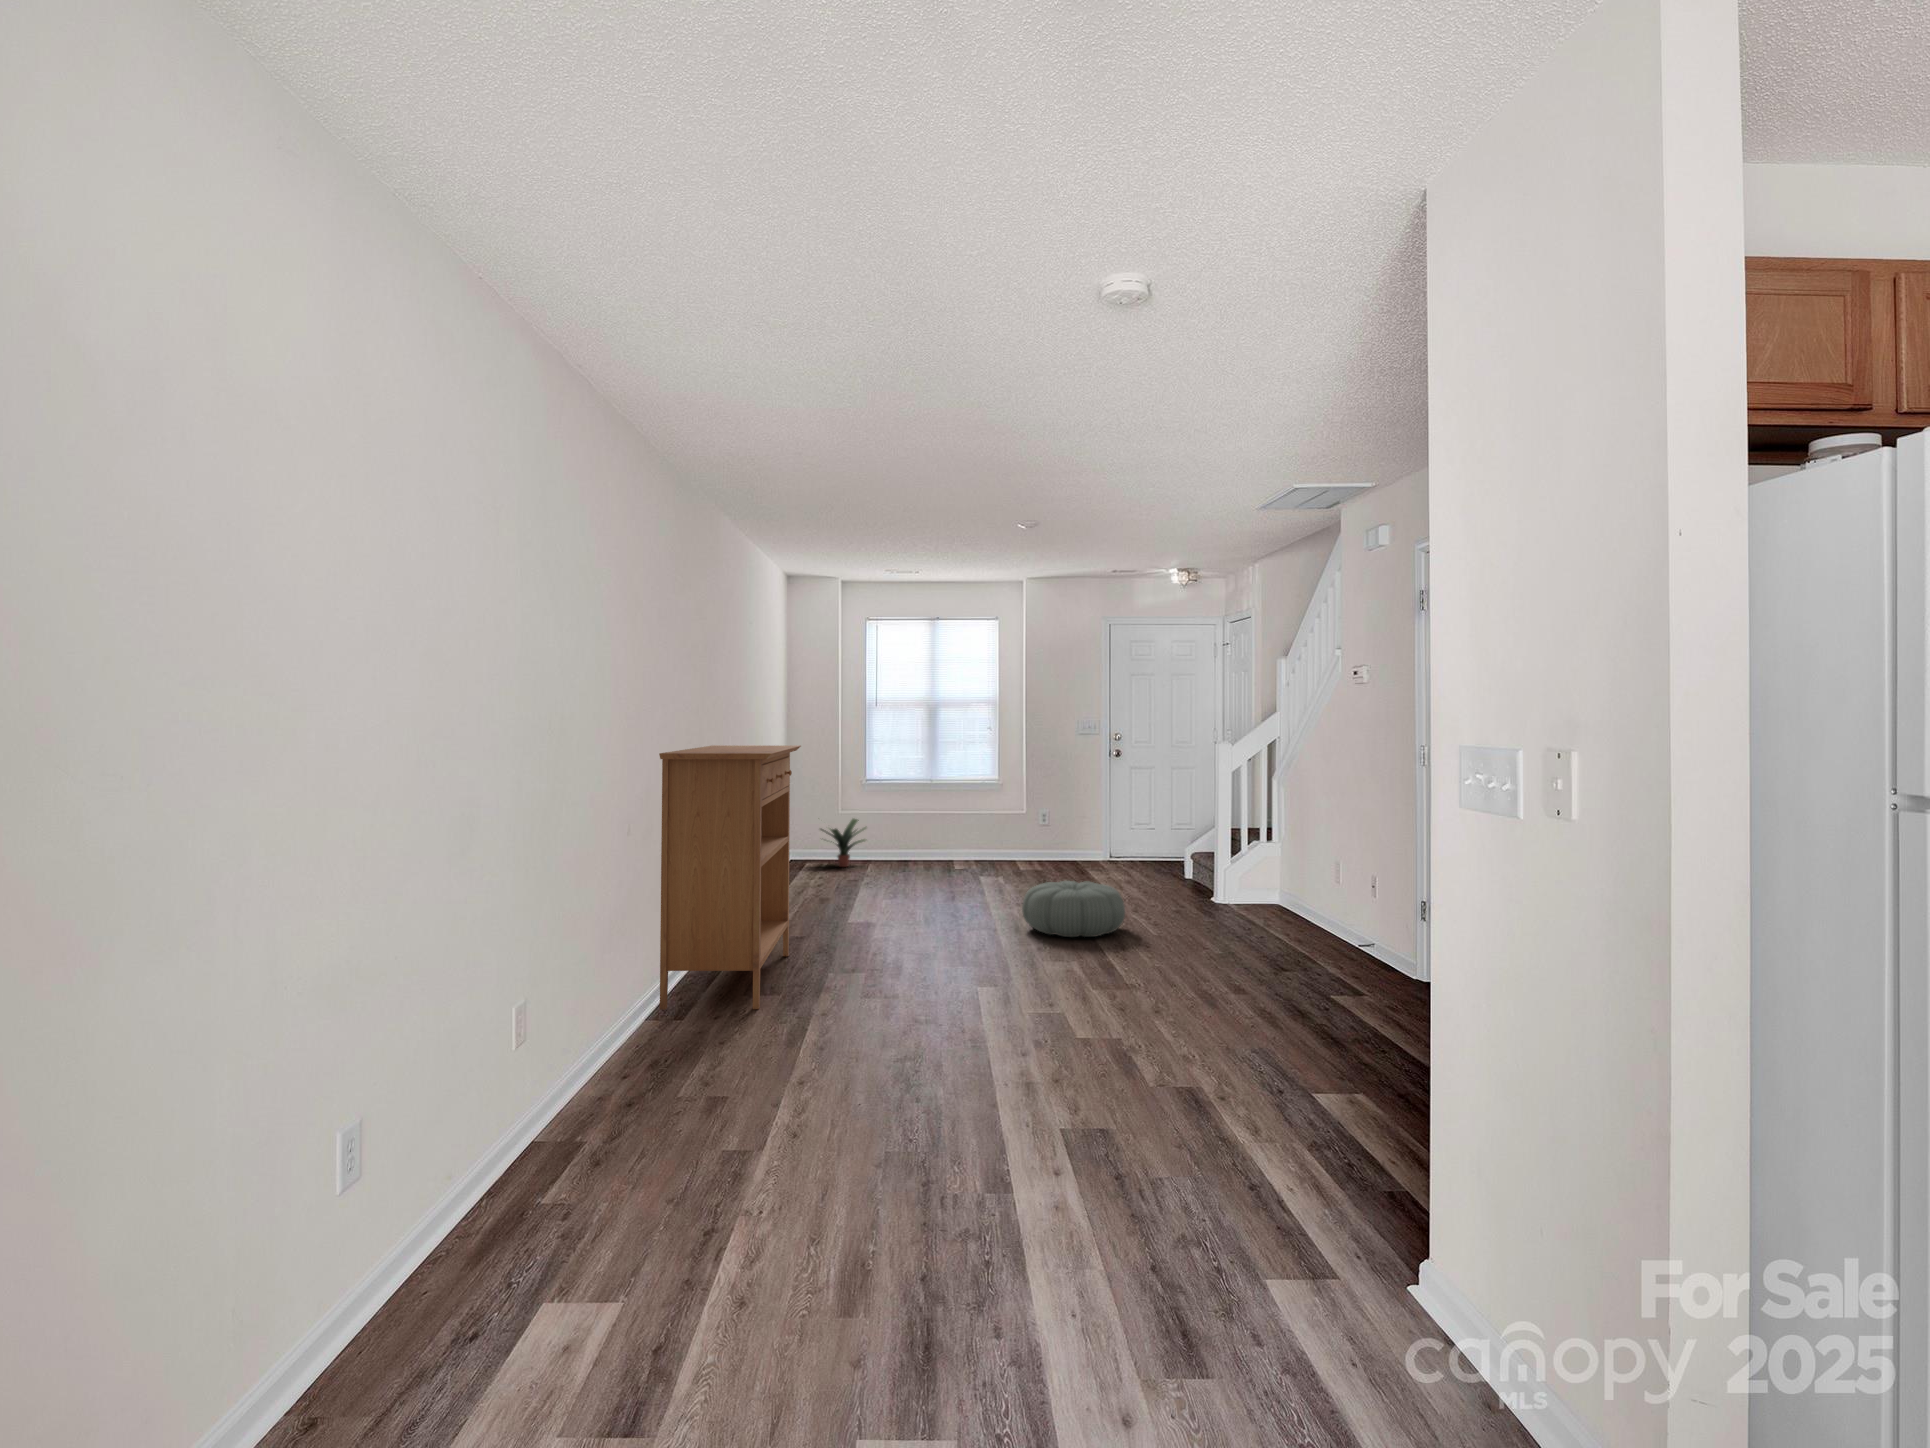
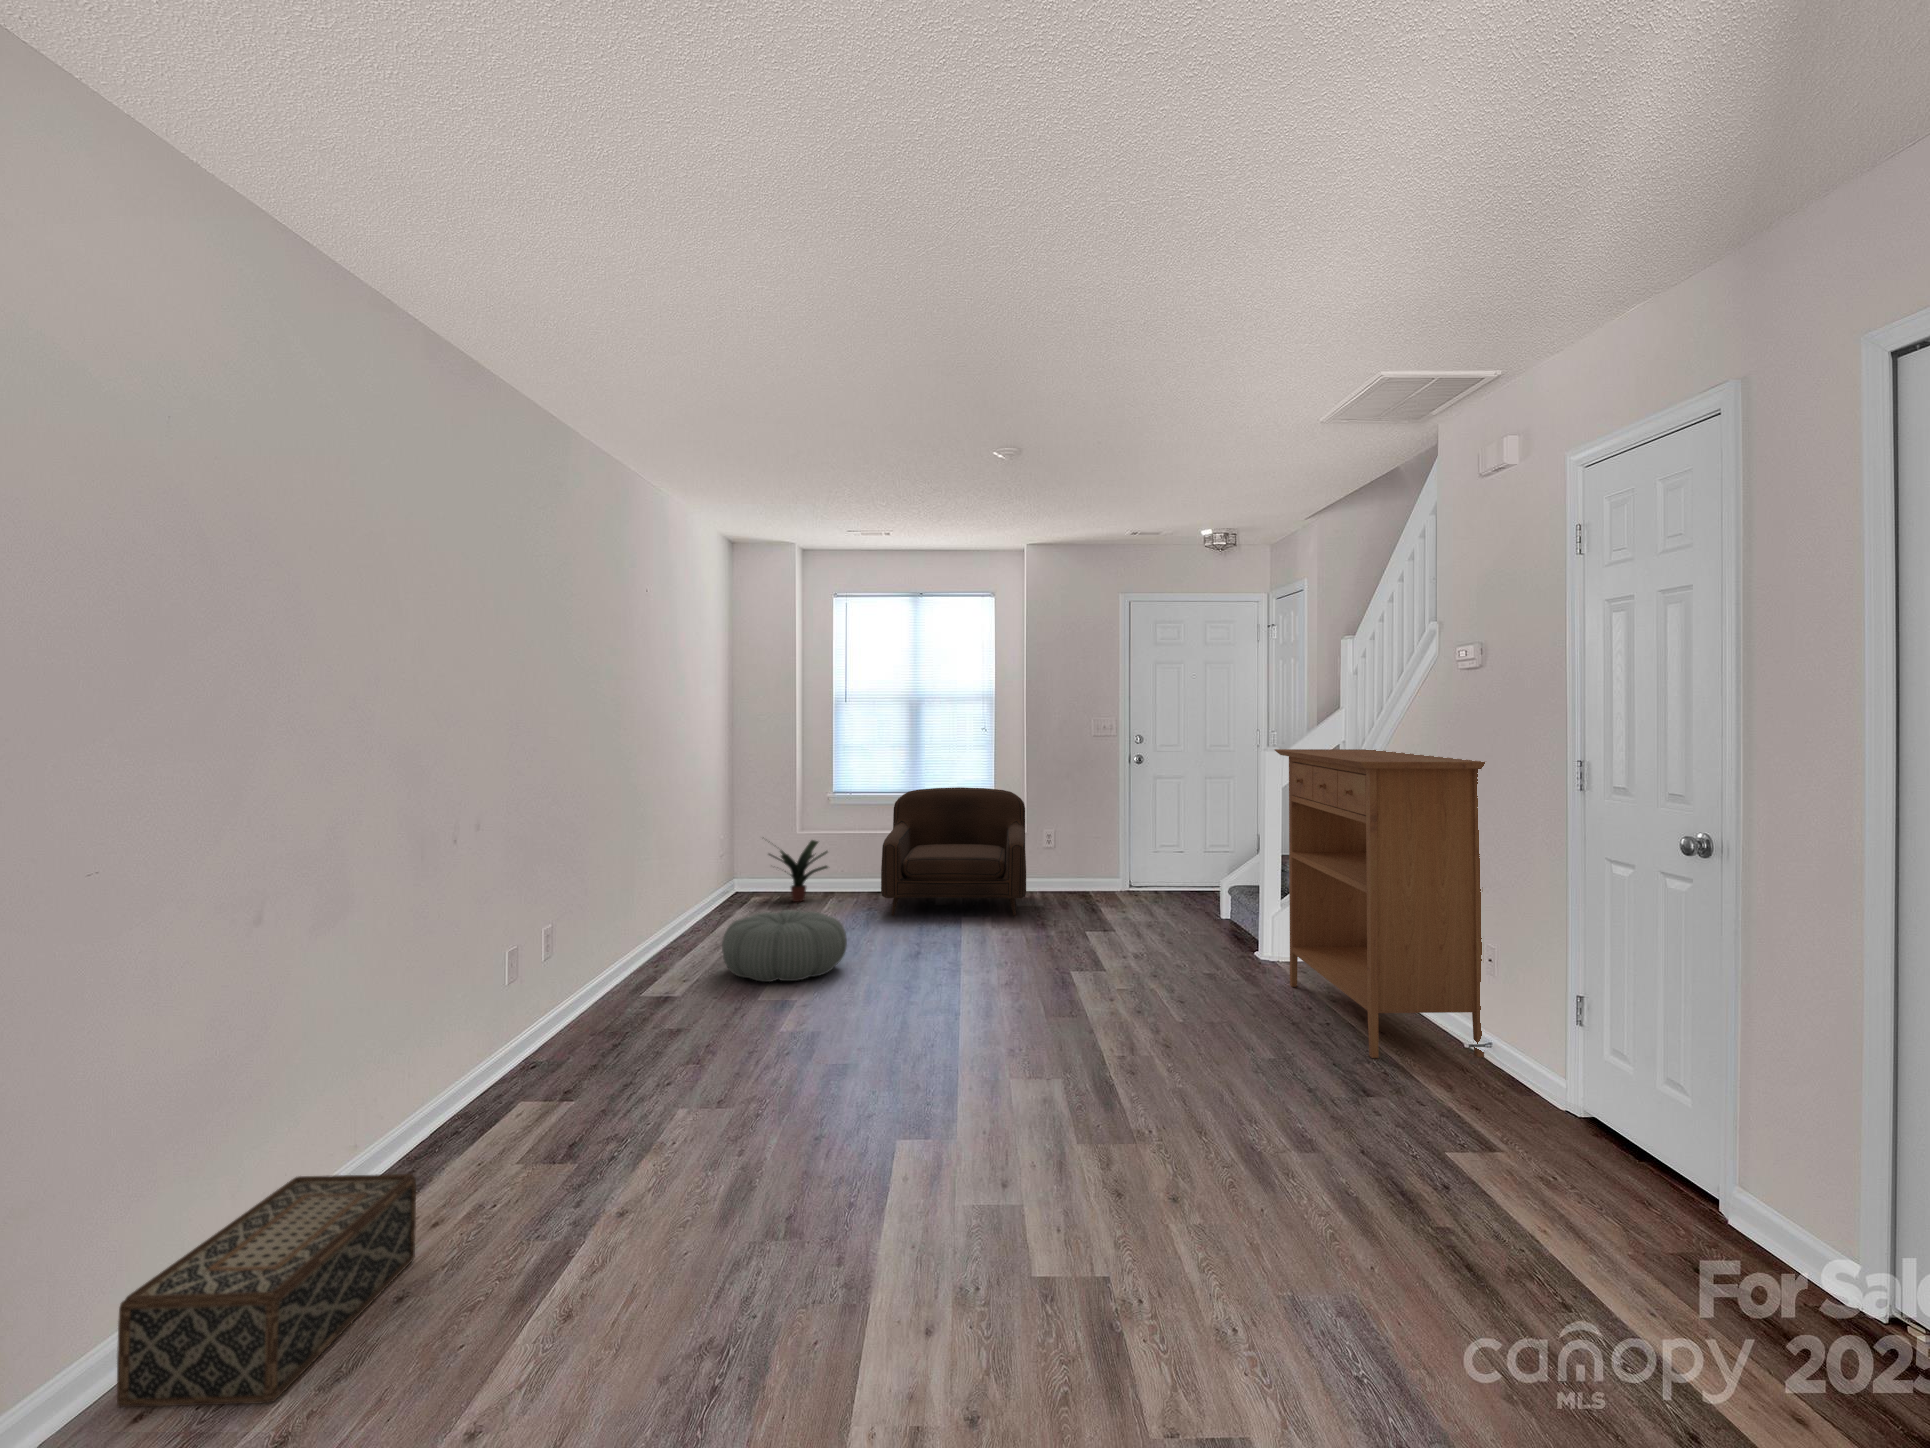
console table: present [659,745,801,1010] -> present [1275,749,1485,1058]
armchair: none [914,776,1029,876] -> present [881,787,1026,916]
pouf: present [1022,881,1125,937] -> present [722,910,847,982]
woven basket: none [600,981,710,1075] -> present [117,1174,416,1407]

